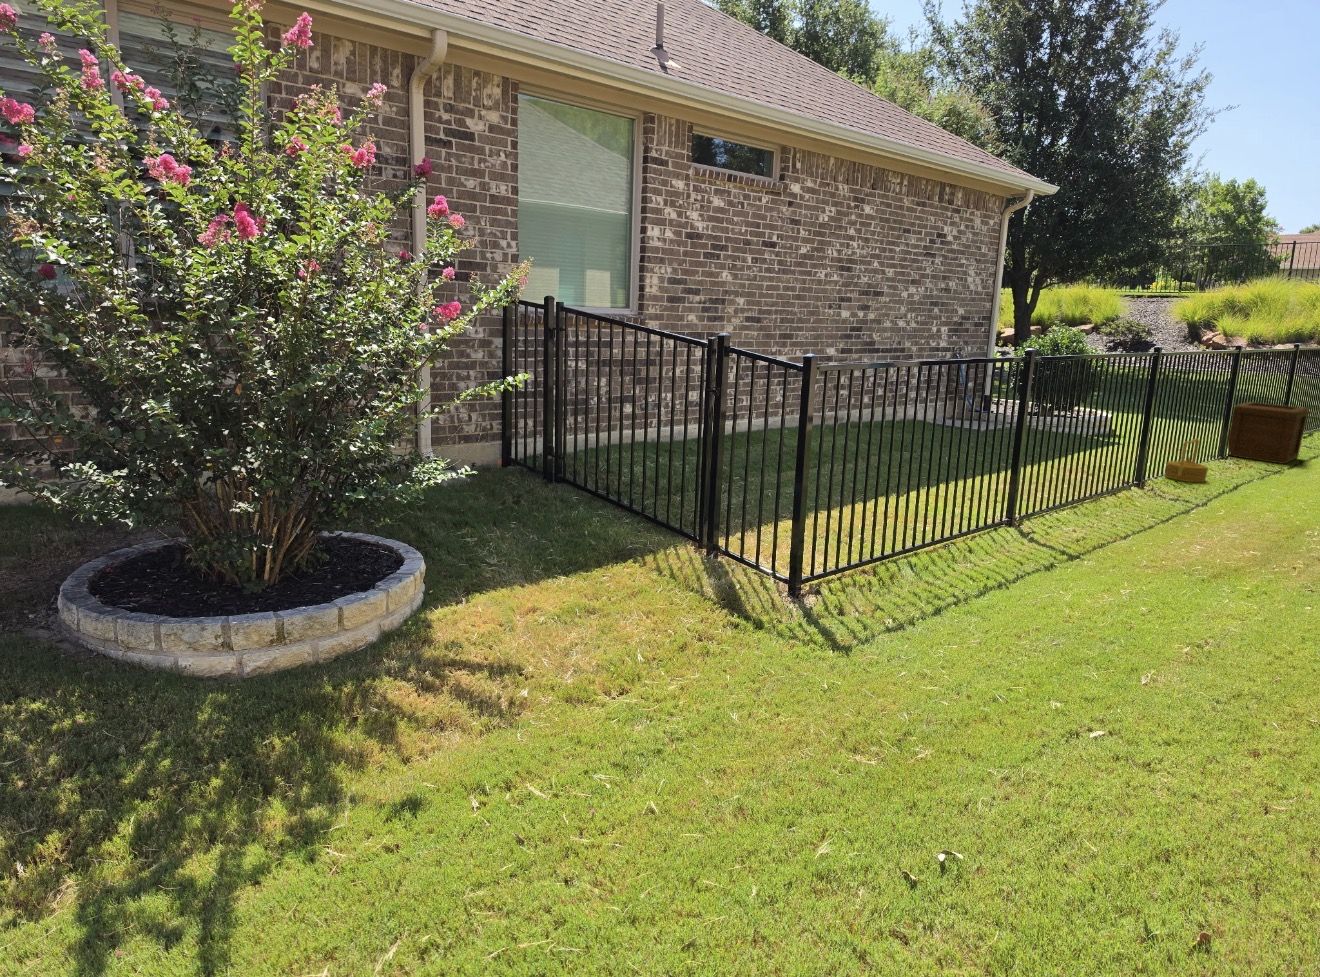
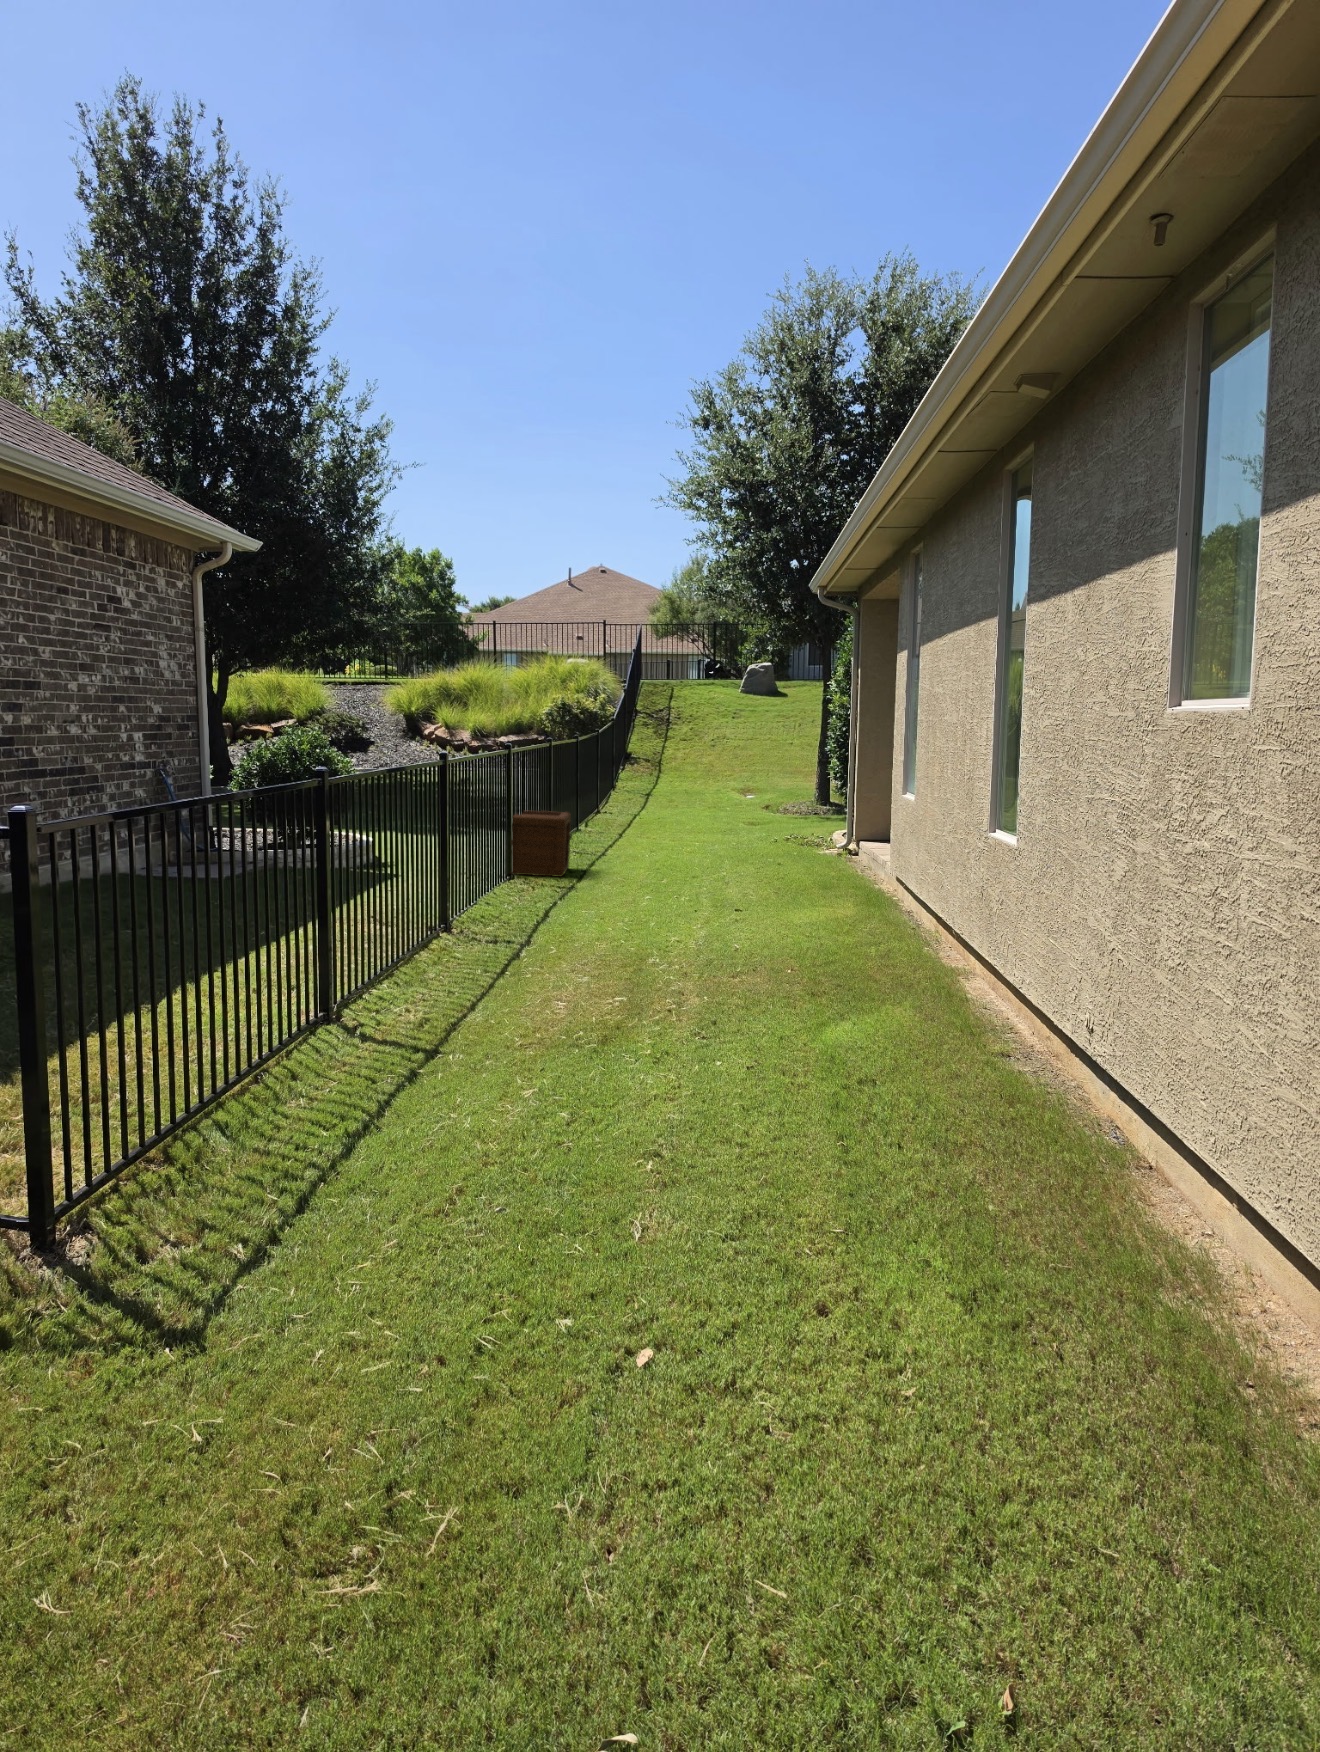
woven basket: present [1165,439,1208,482] -> none [461,862,506,915]

